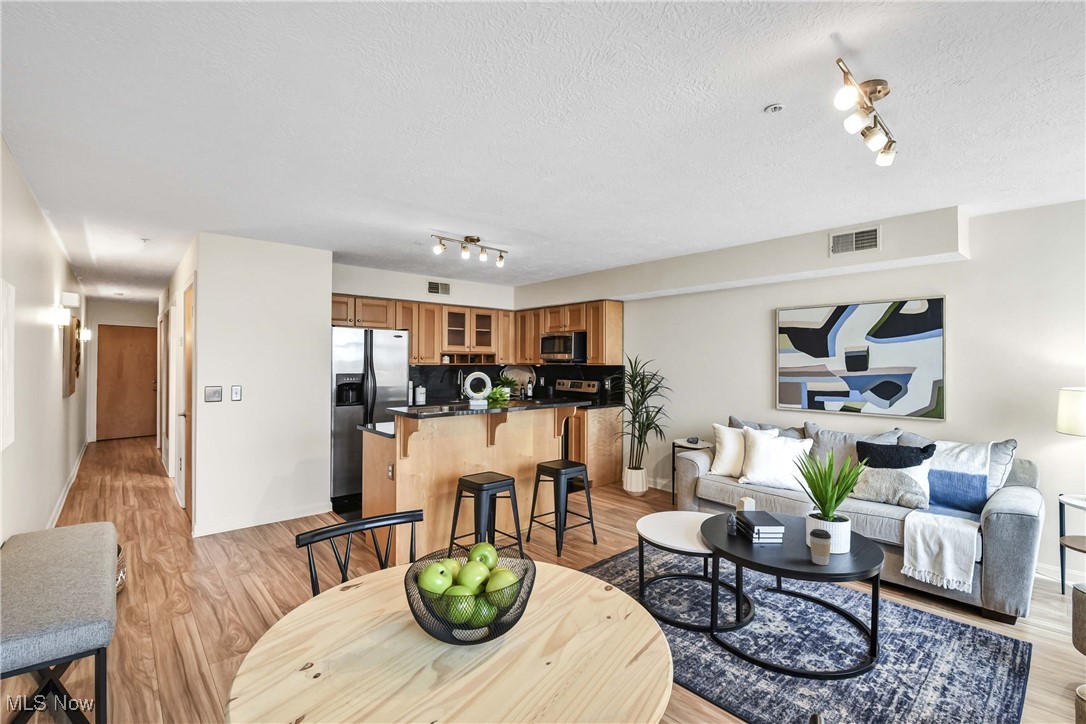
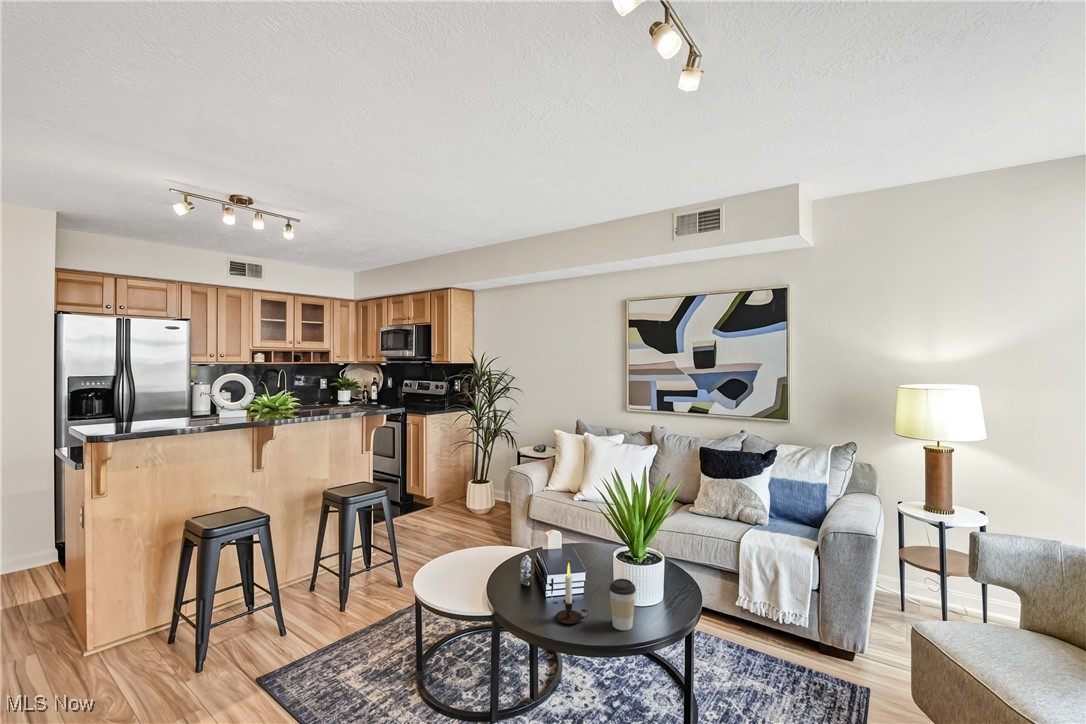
candle: none [766,515,792,559] -> present [556,563,588,624]

